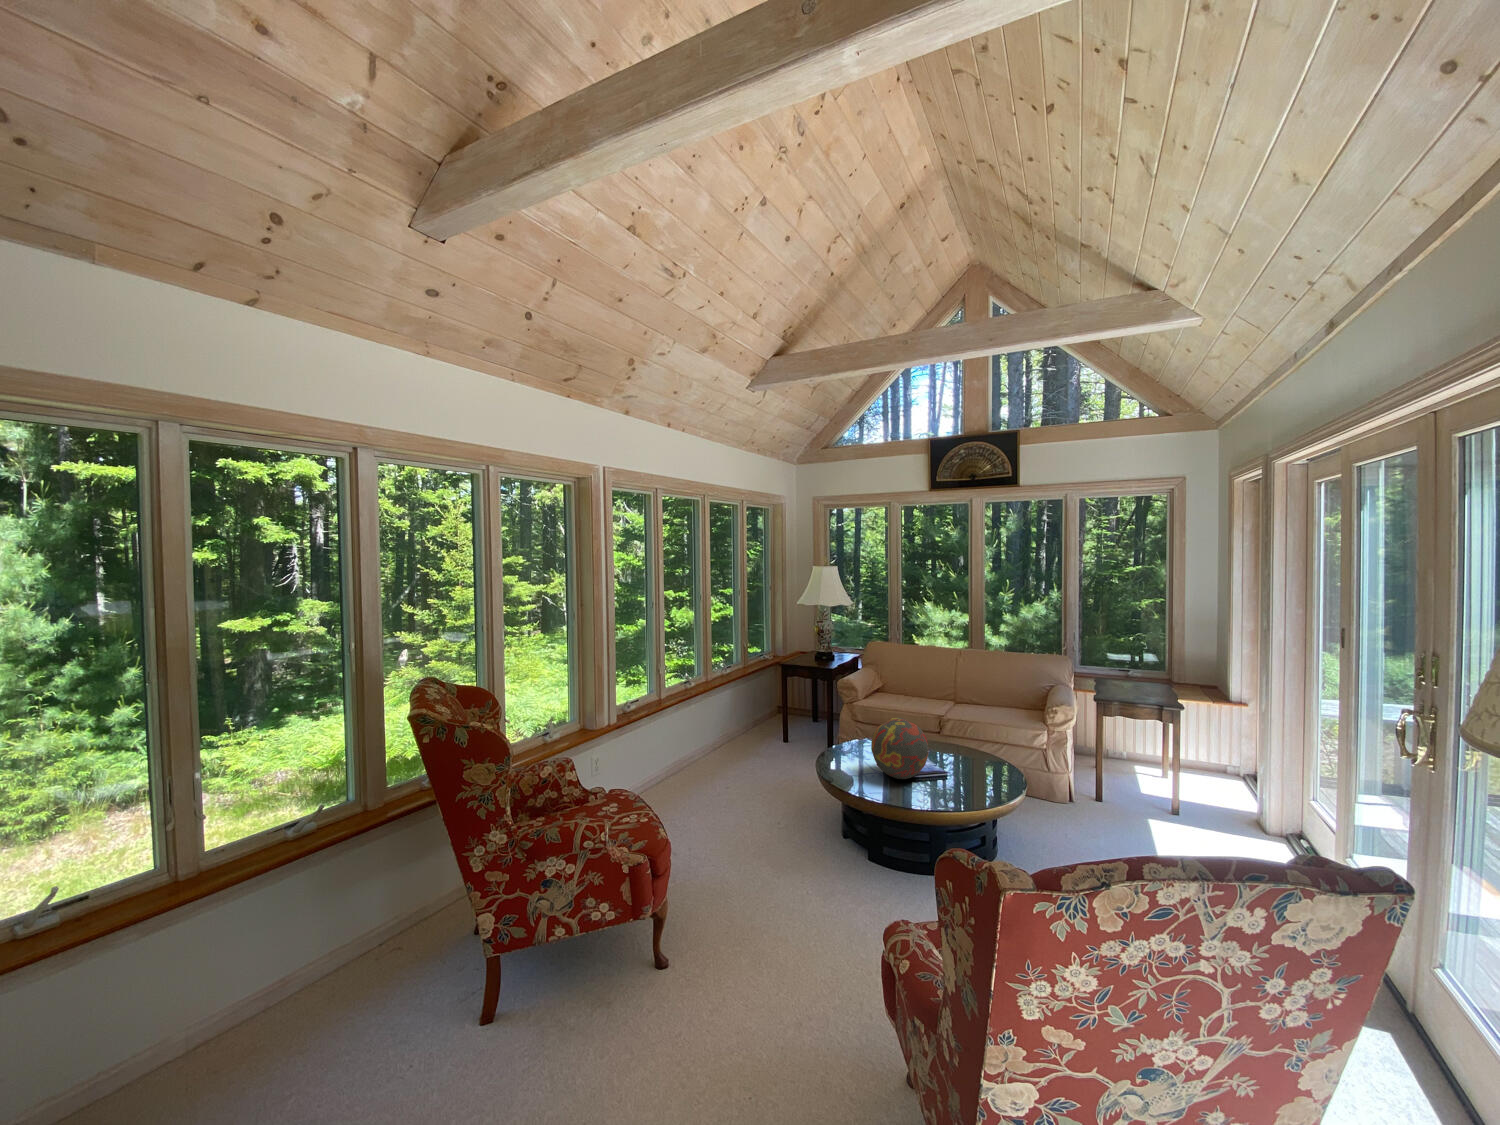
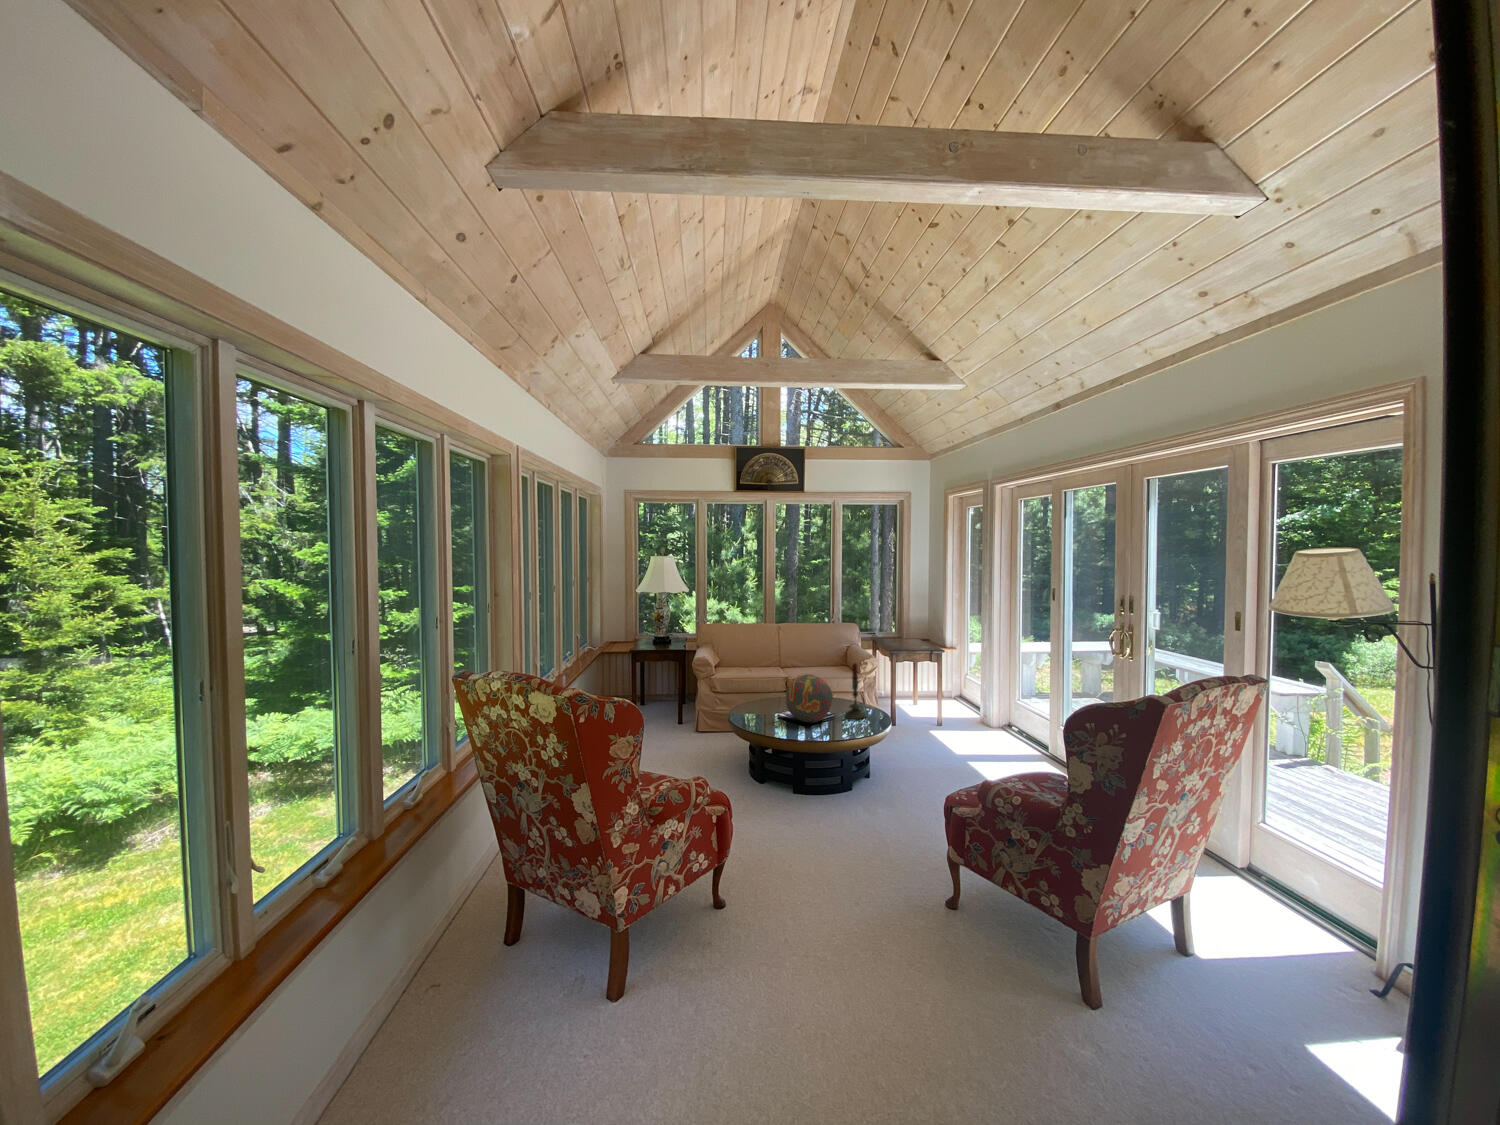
candle: none [955,712,984,787] -> present [845,663,867,719]

